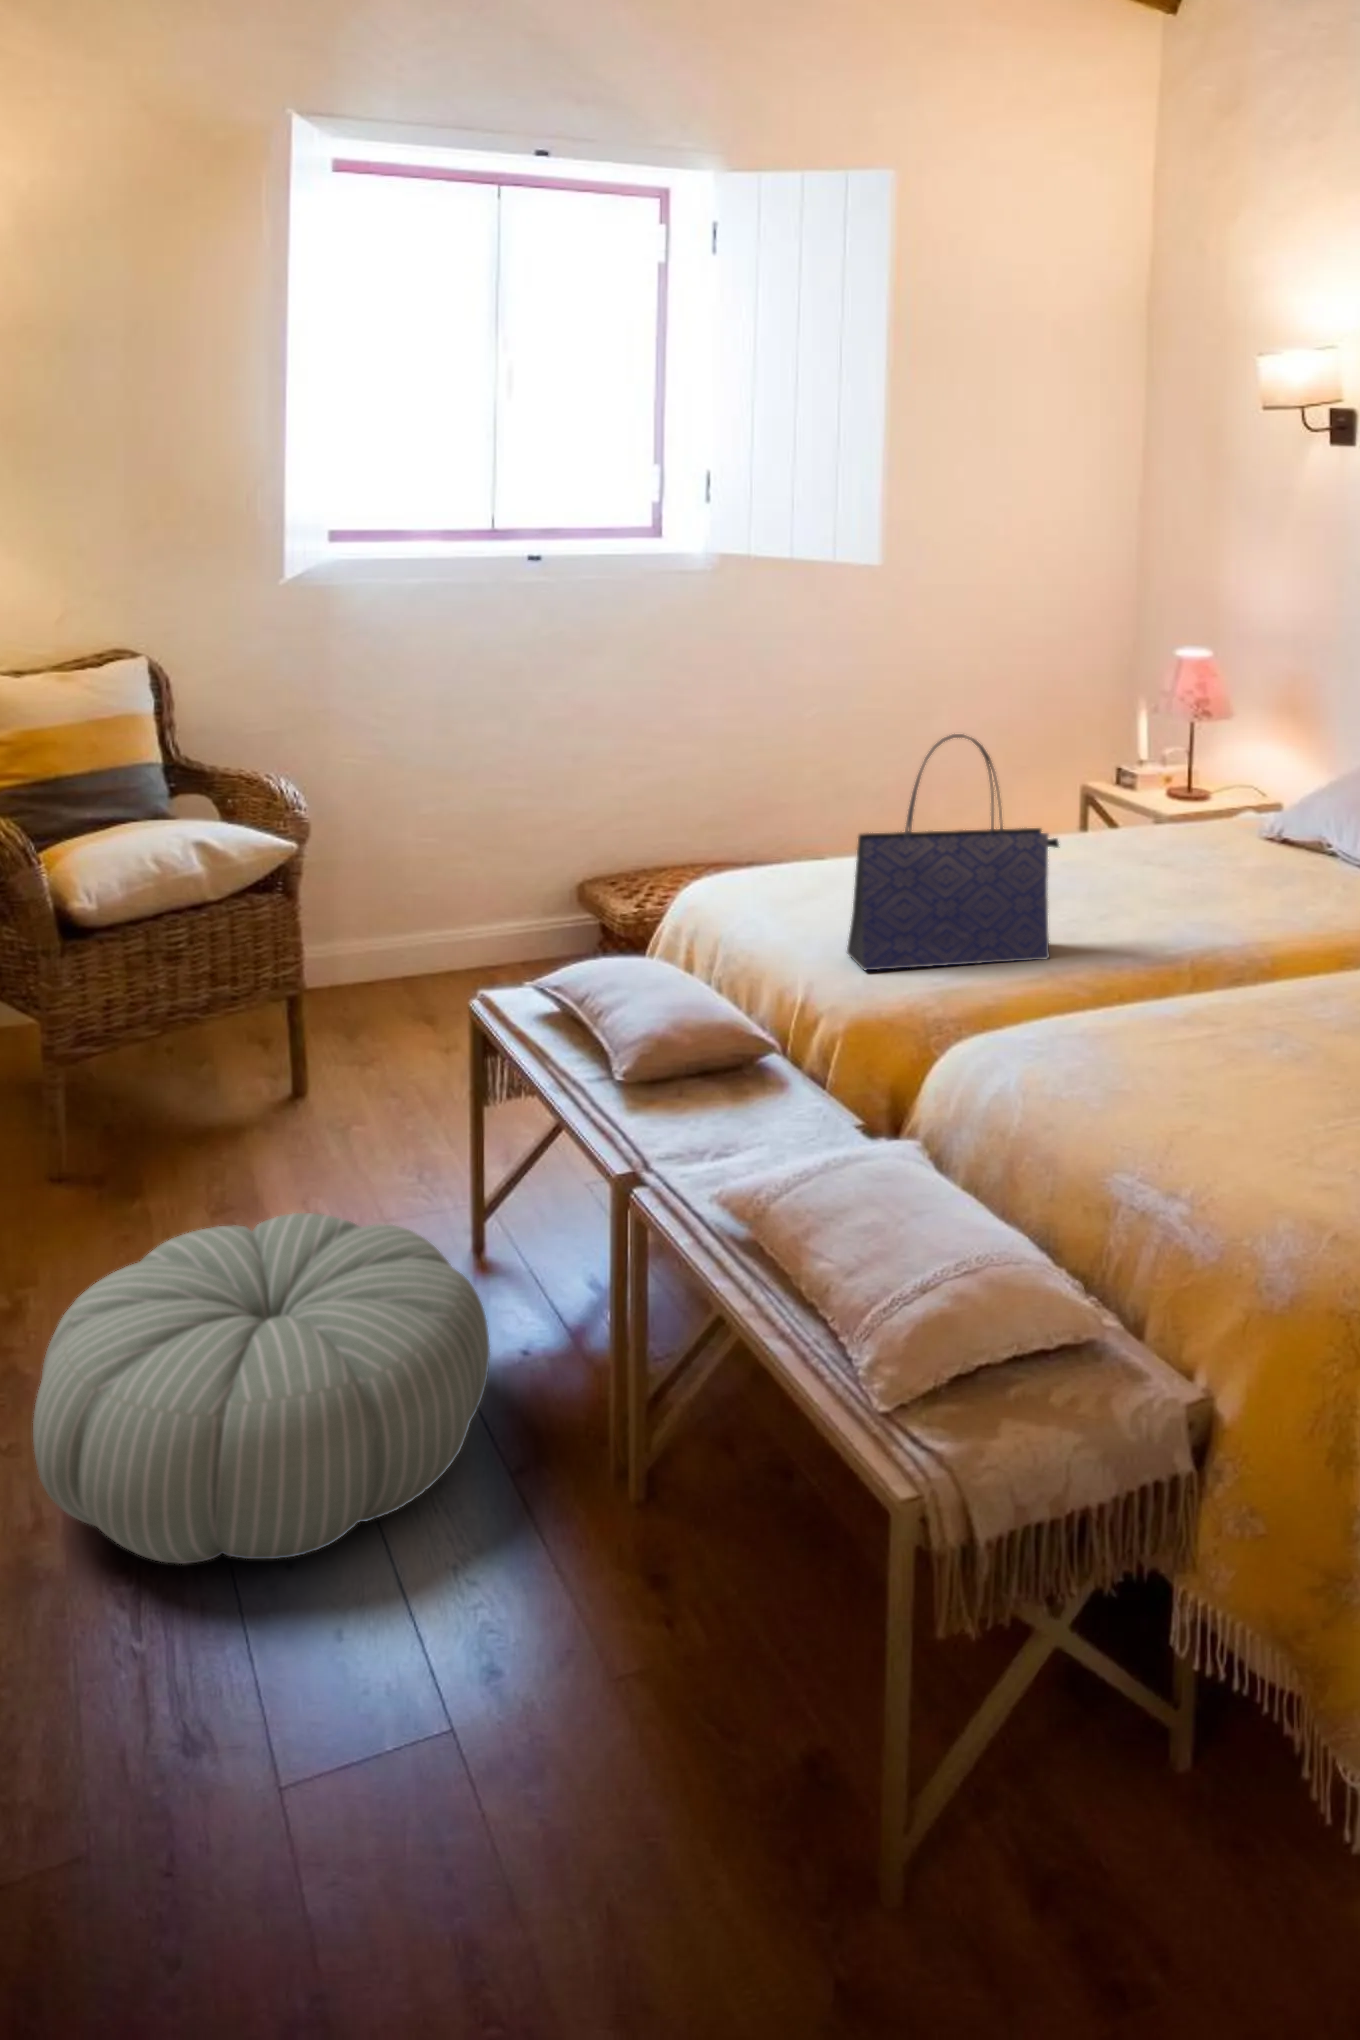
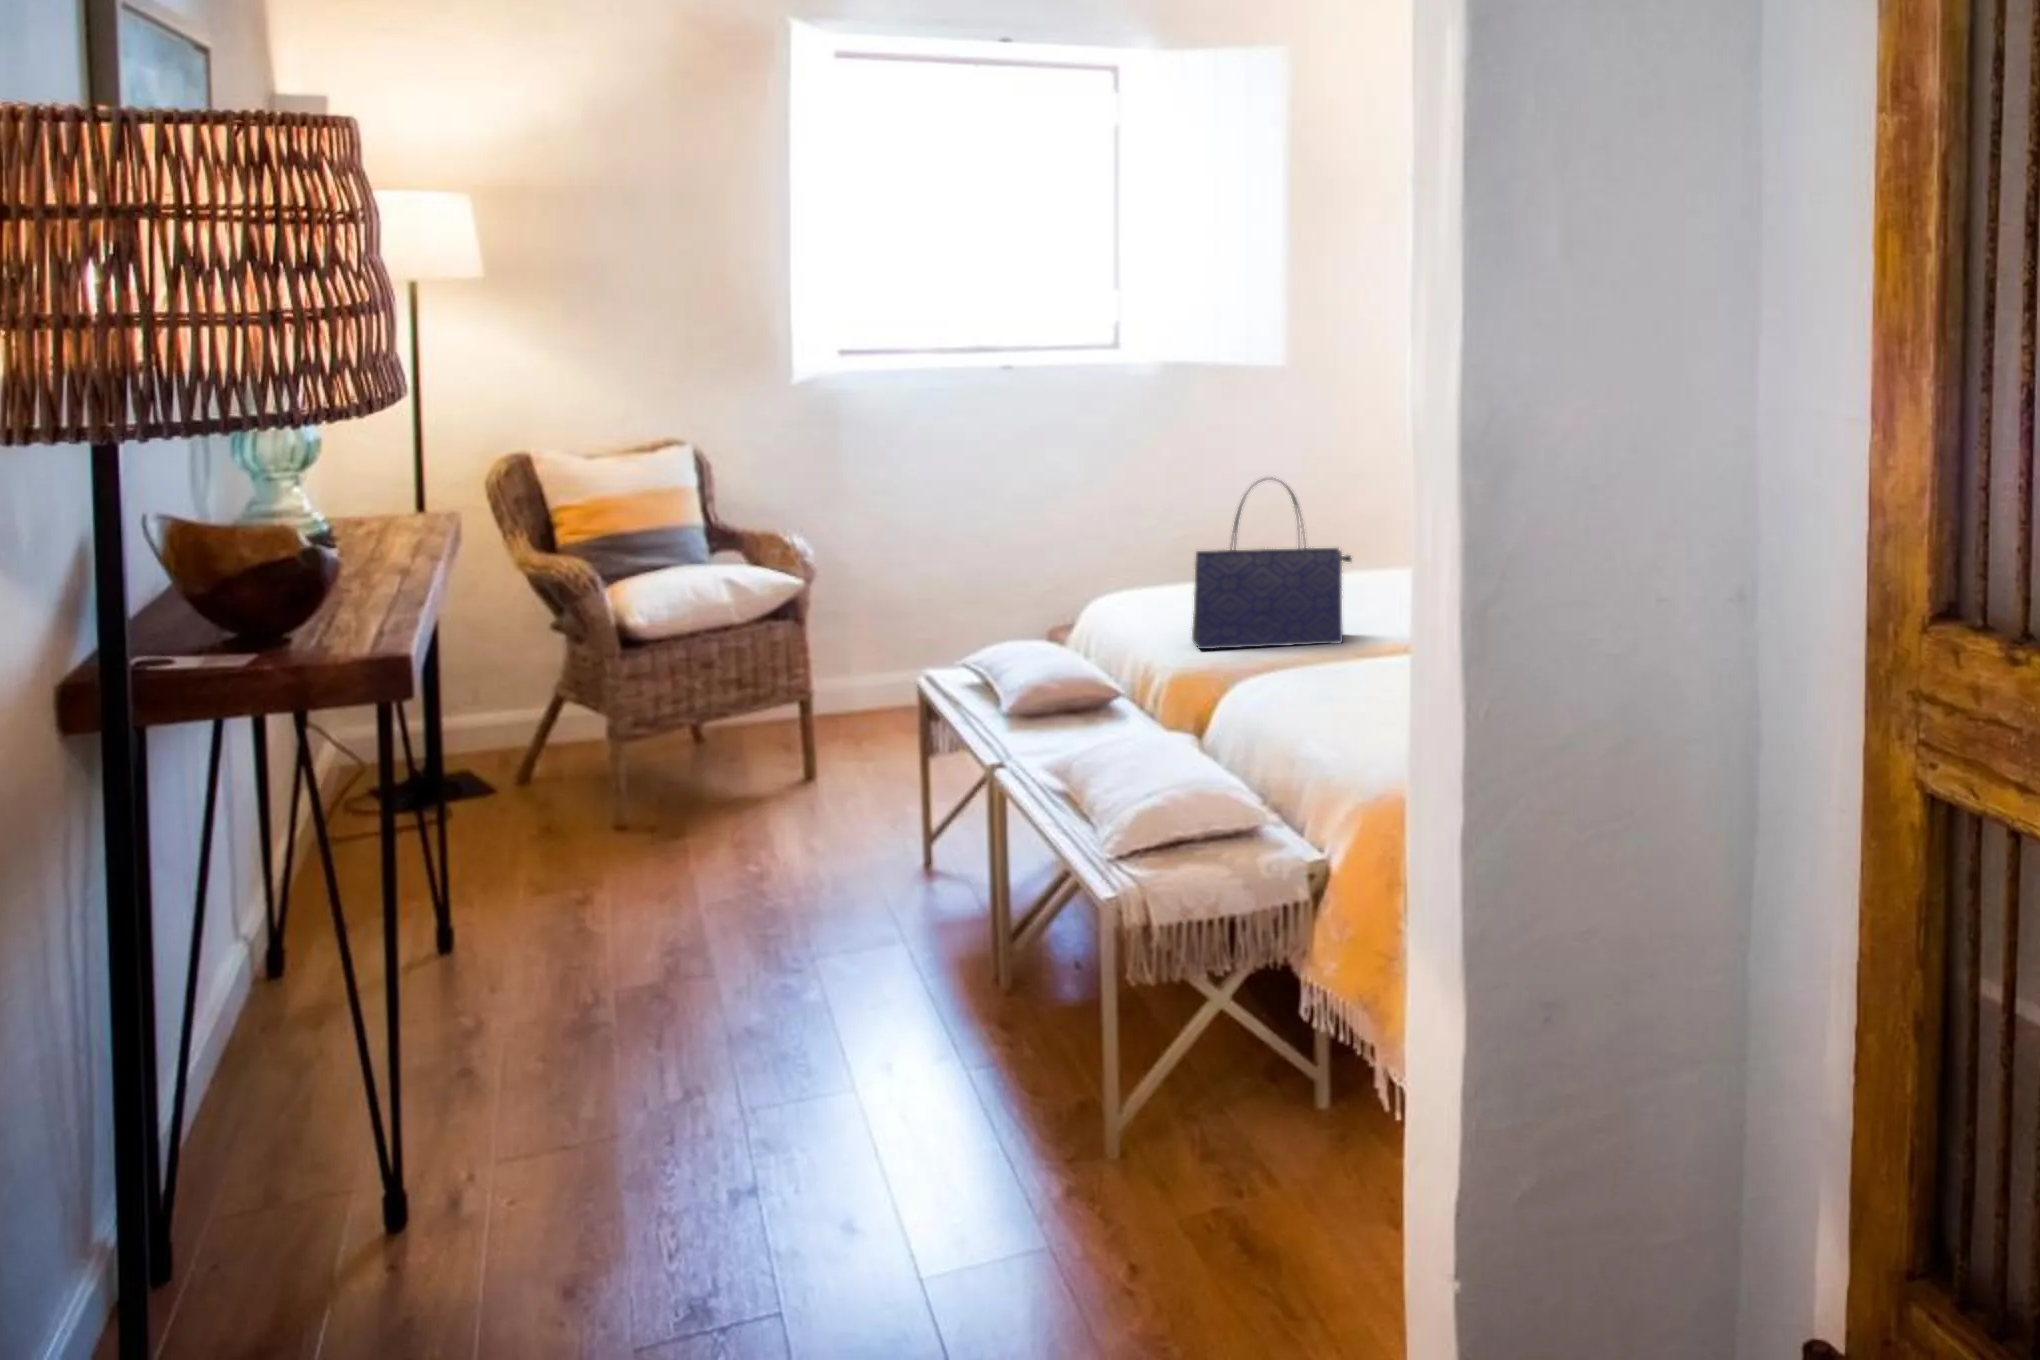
pouf: present [33,1213,490,1564] -> none [596,811,910,1006]

